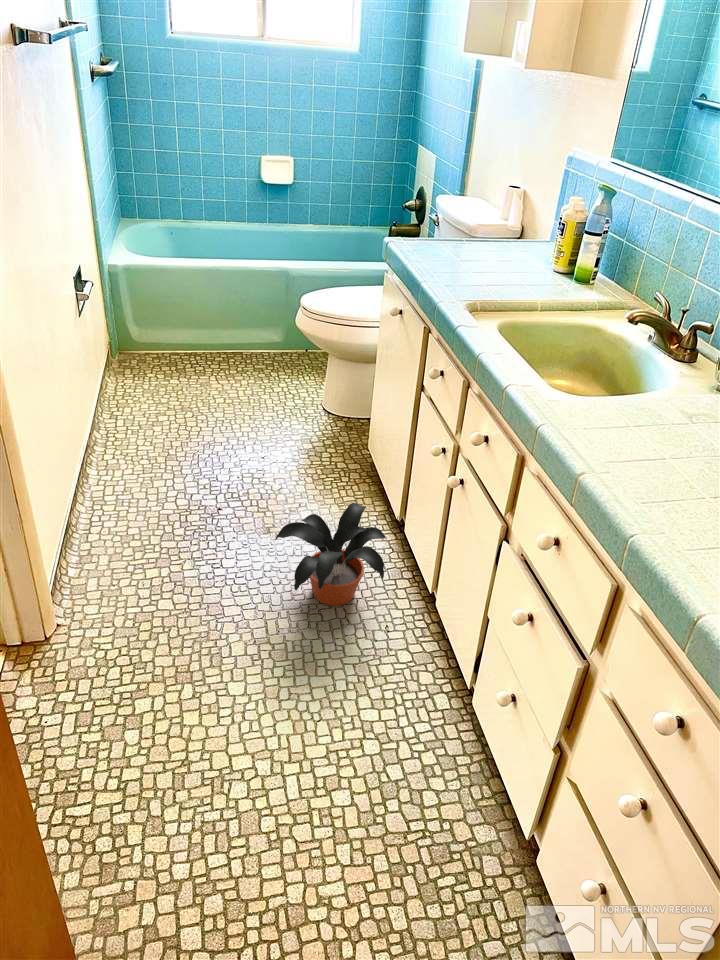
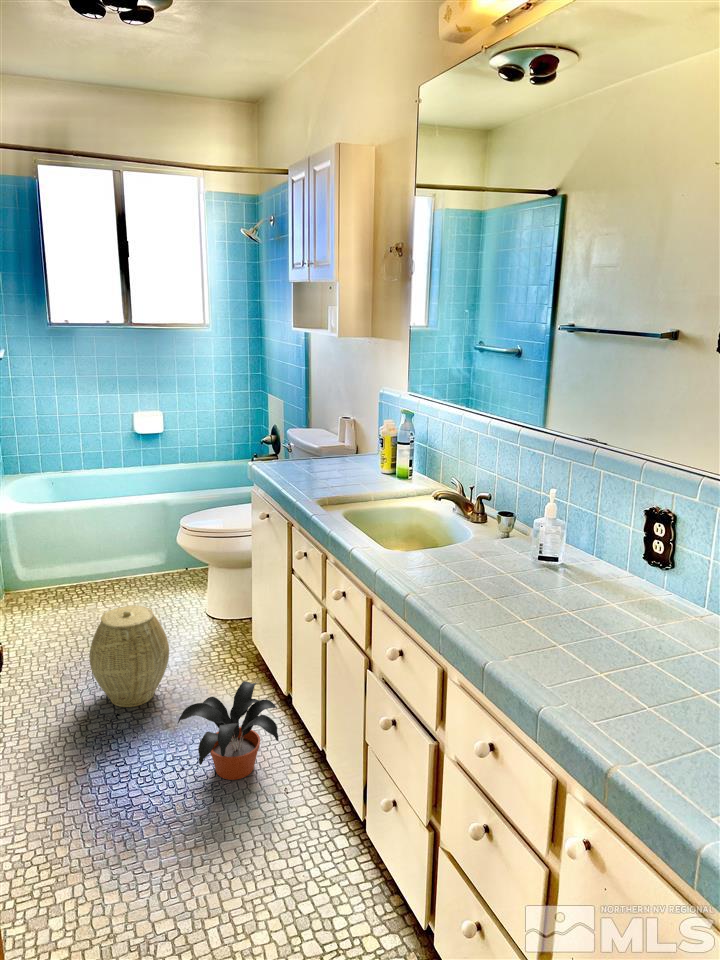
woven basket: none [191,395,276,502] -> present [89,606,169,707]

